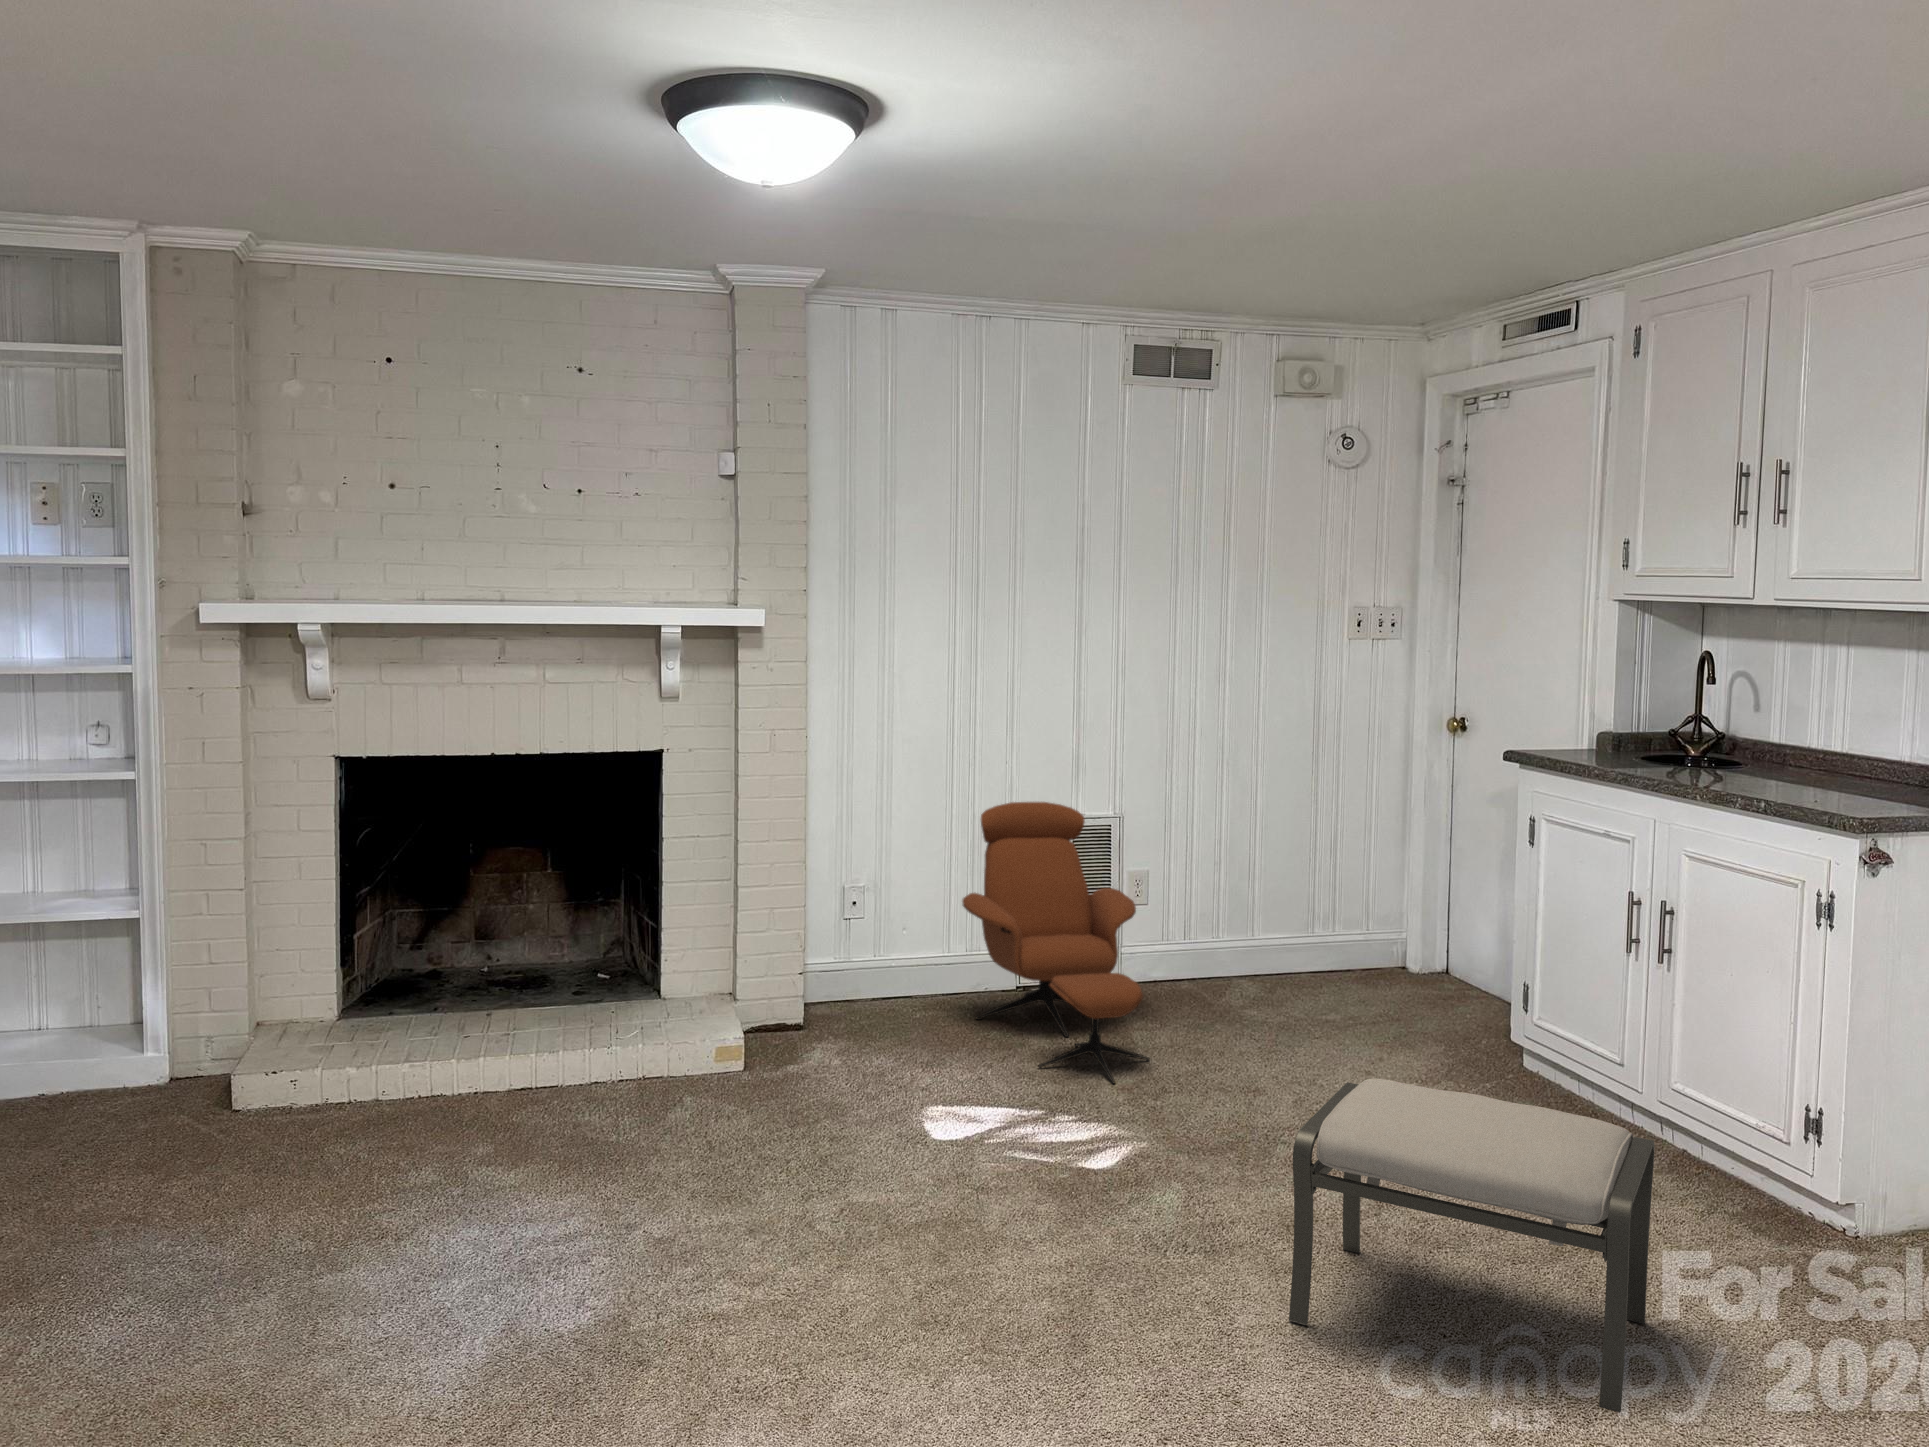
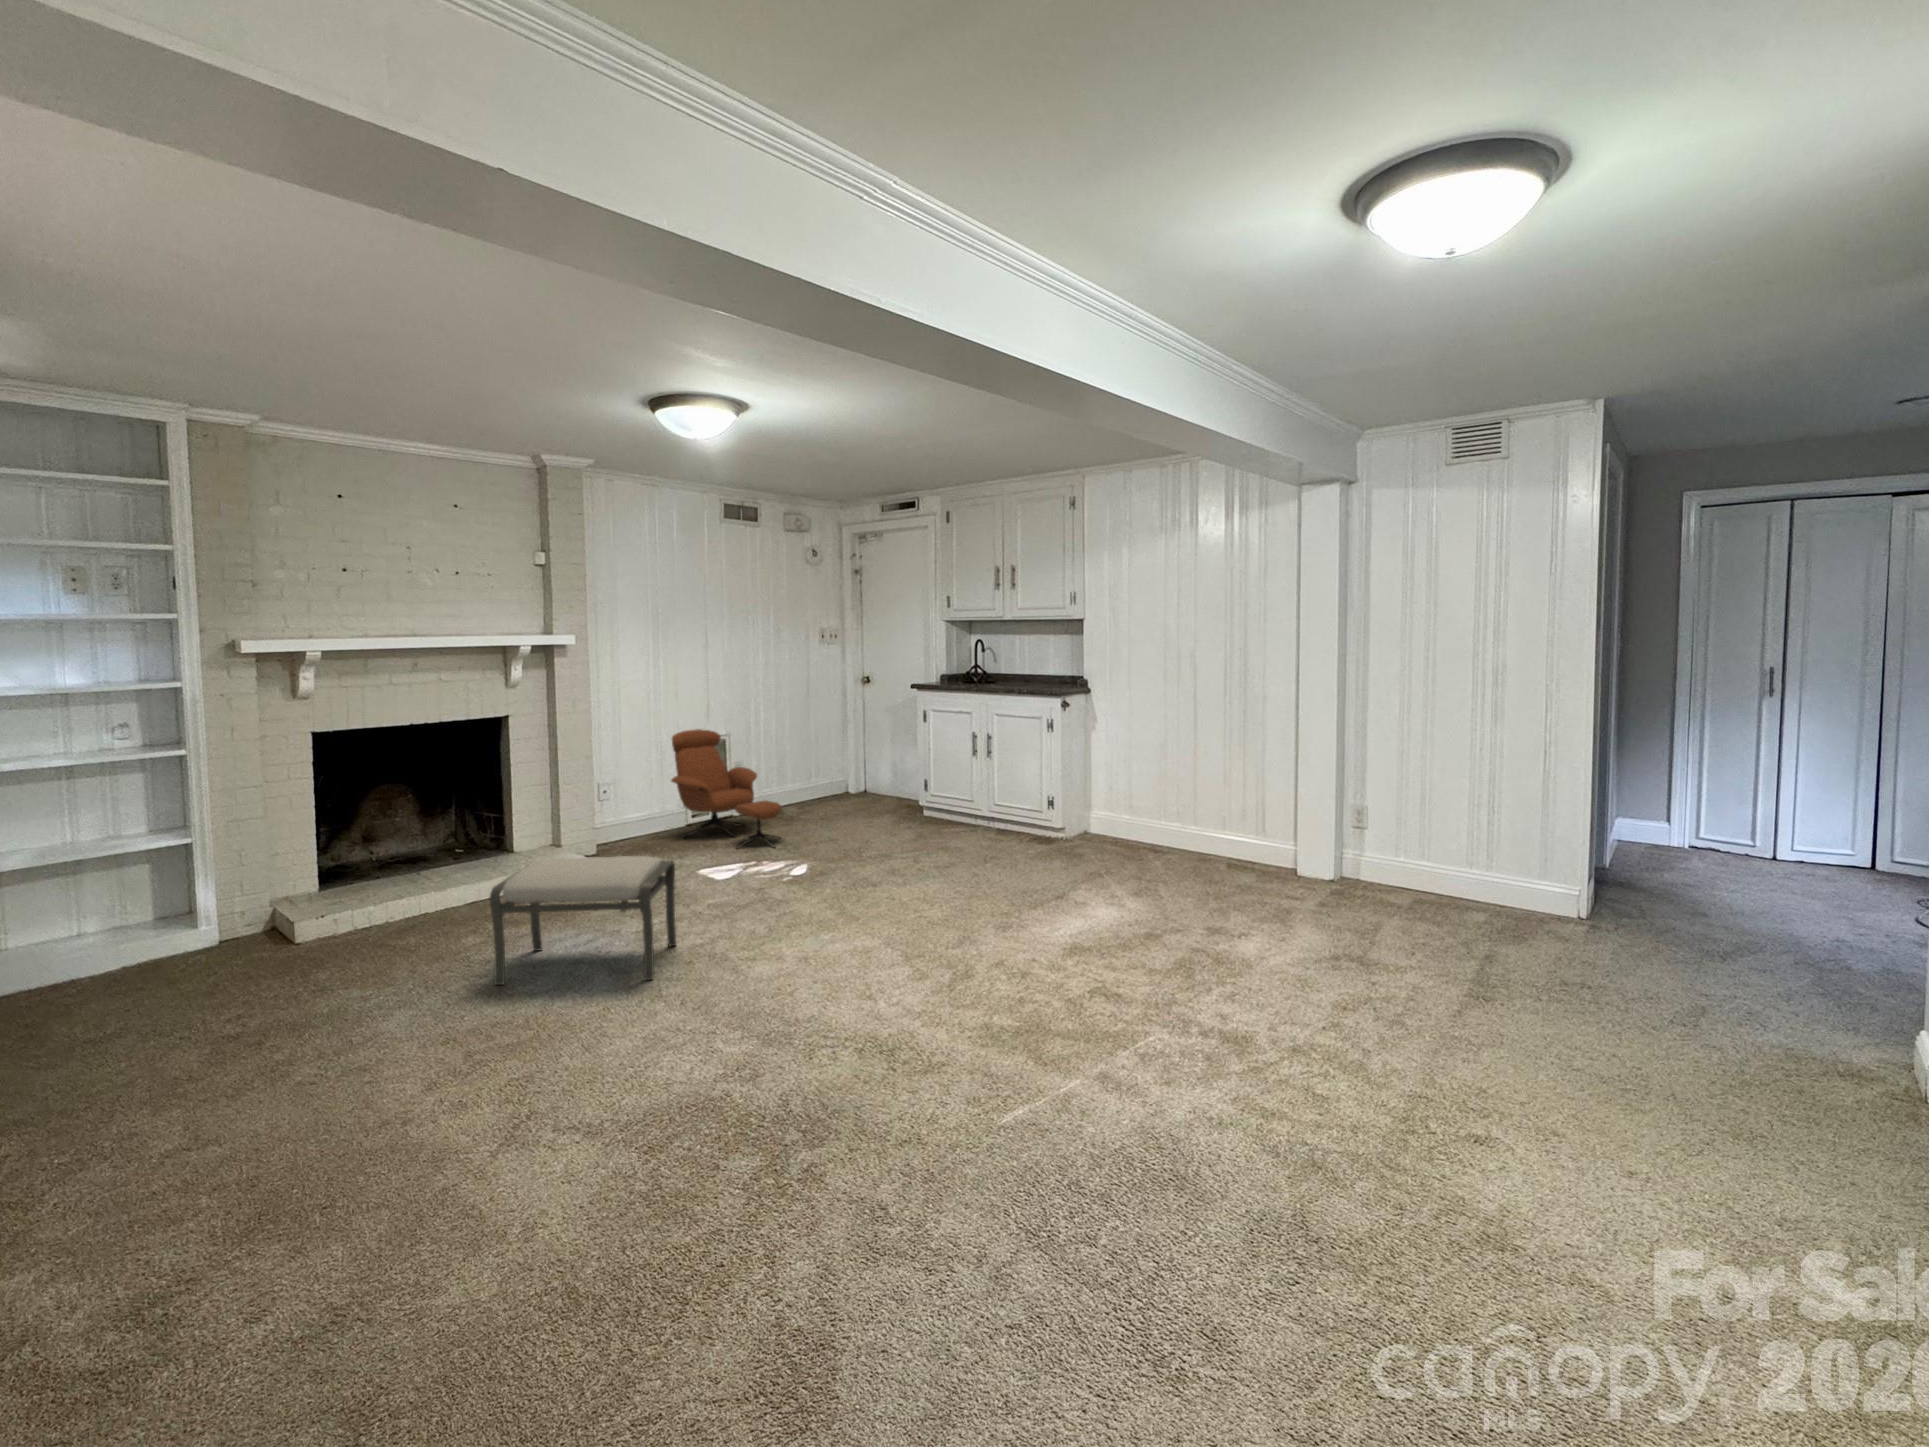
ottoman: present [1289,1078,1655,1413] -> present [489,856,676,985]

